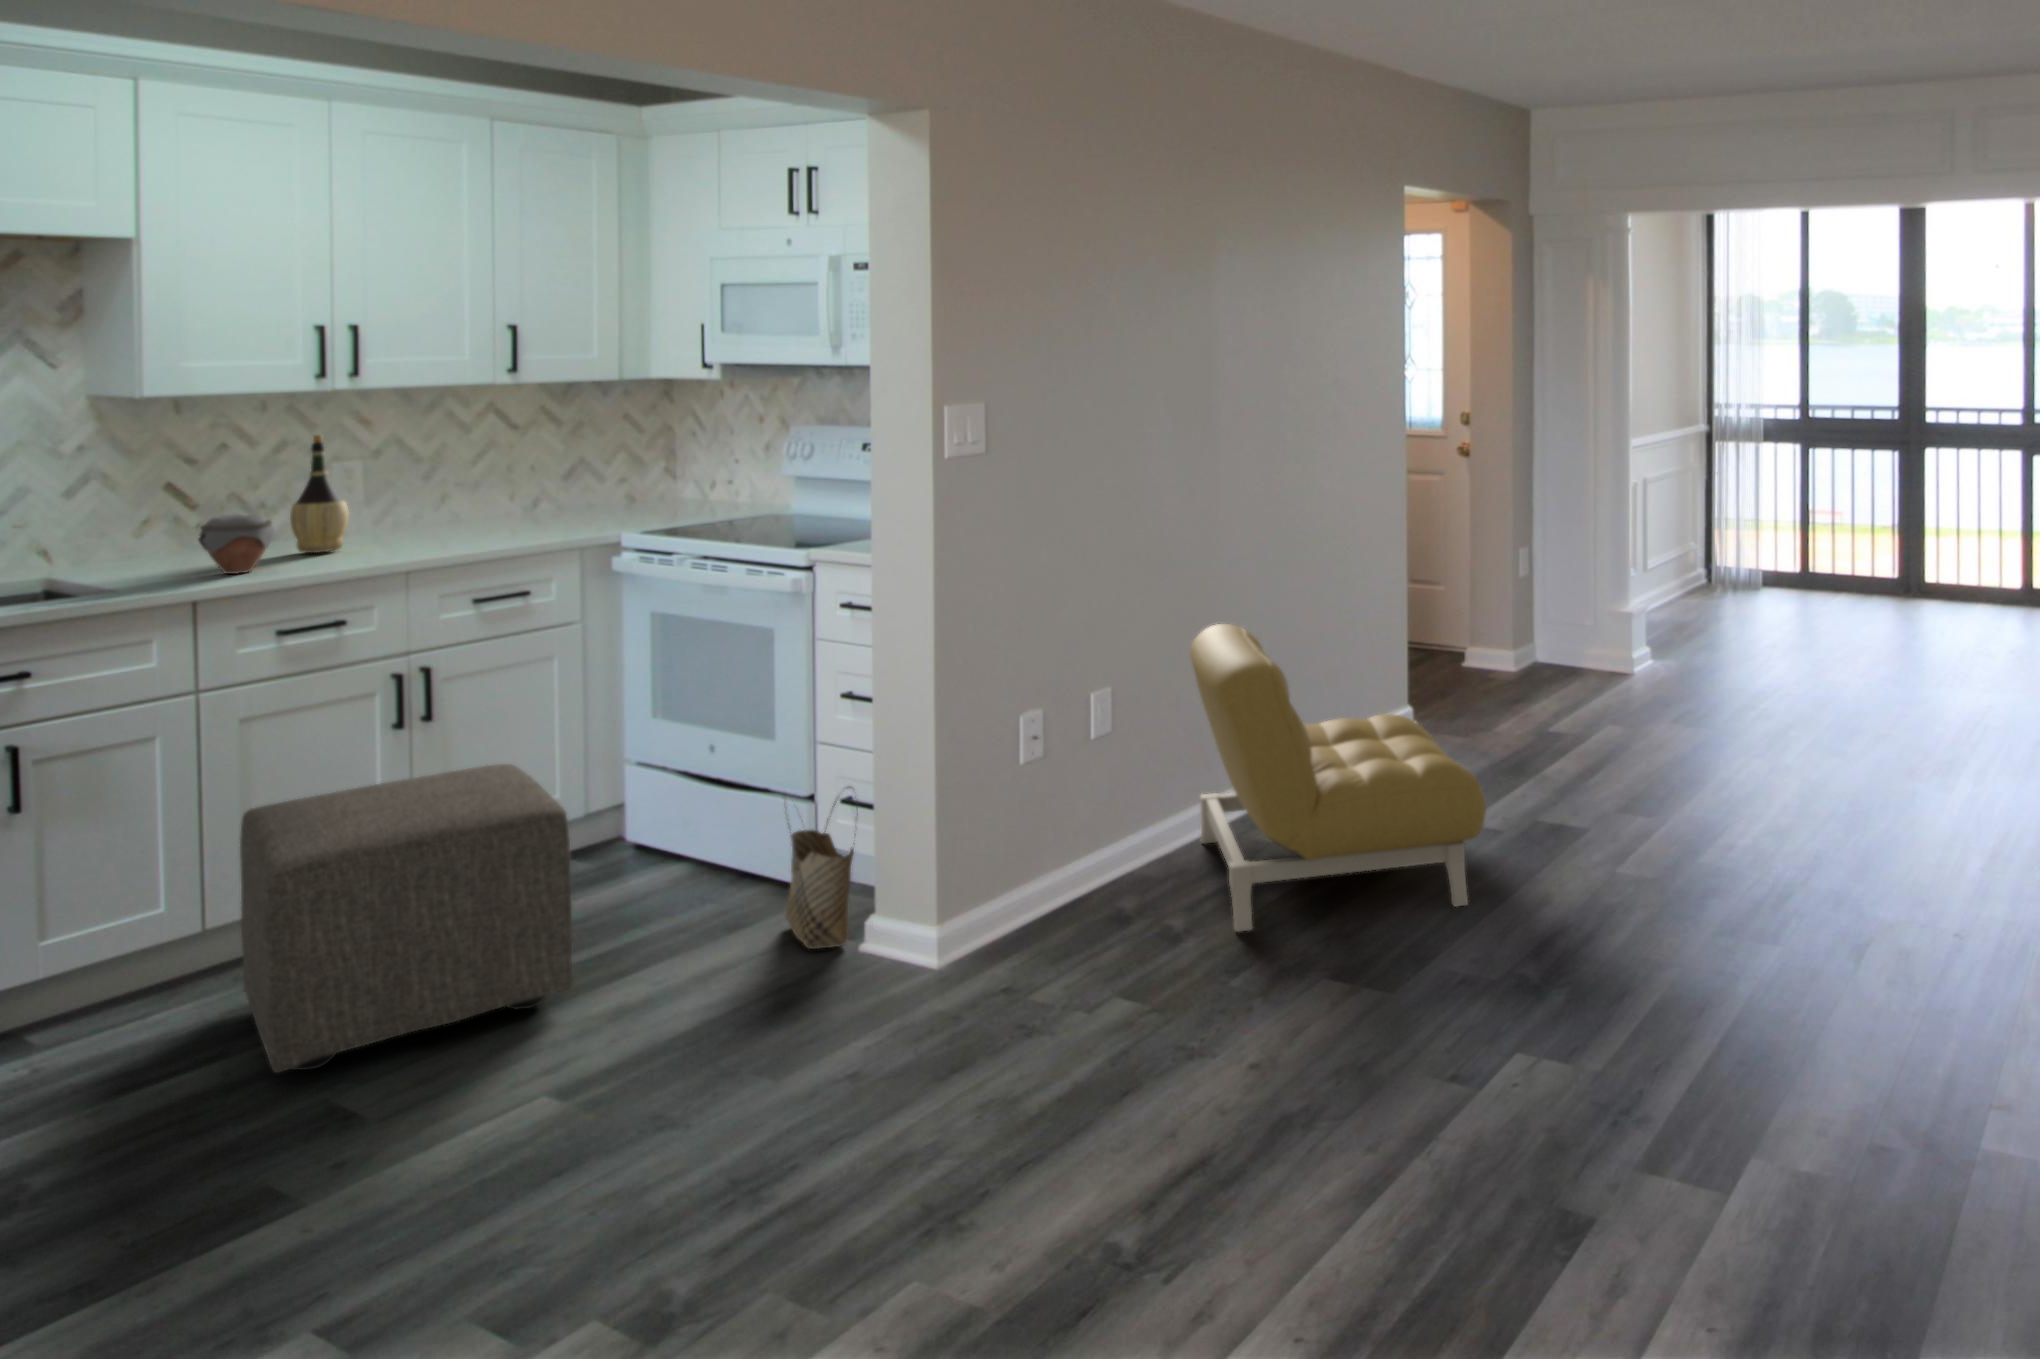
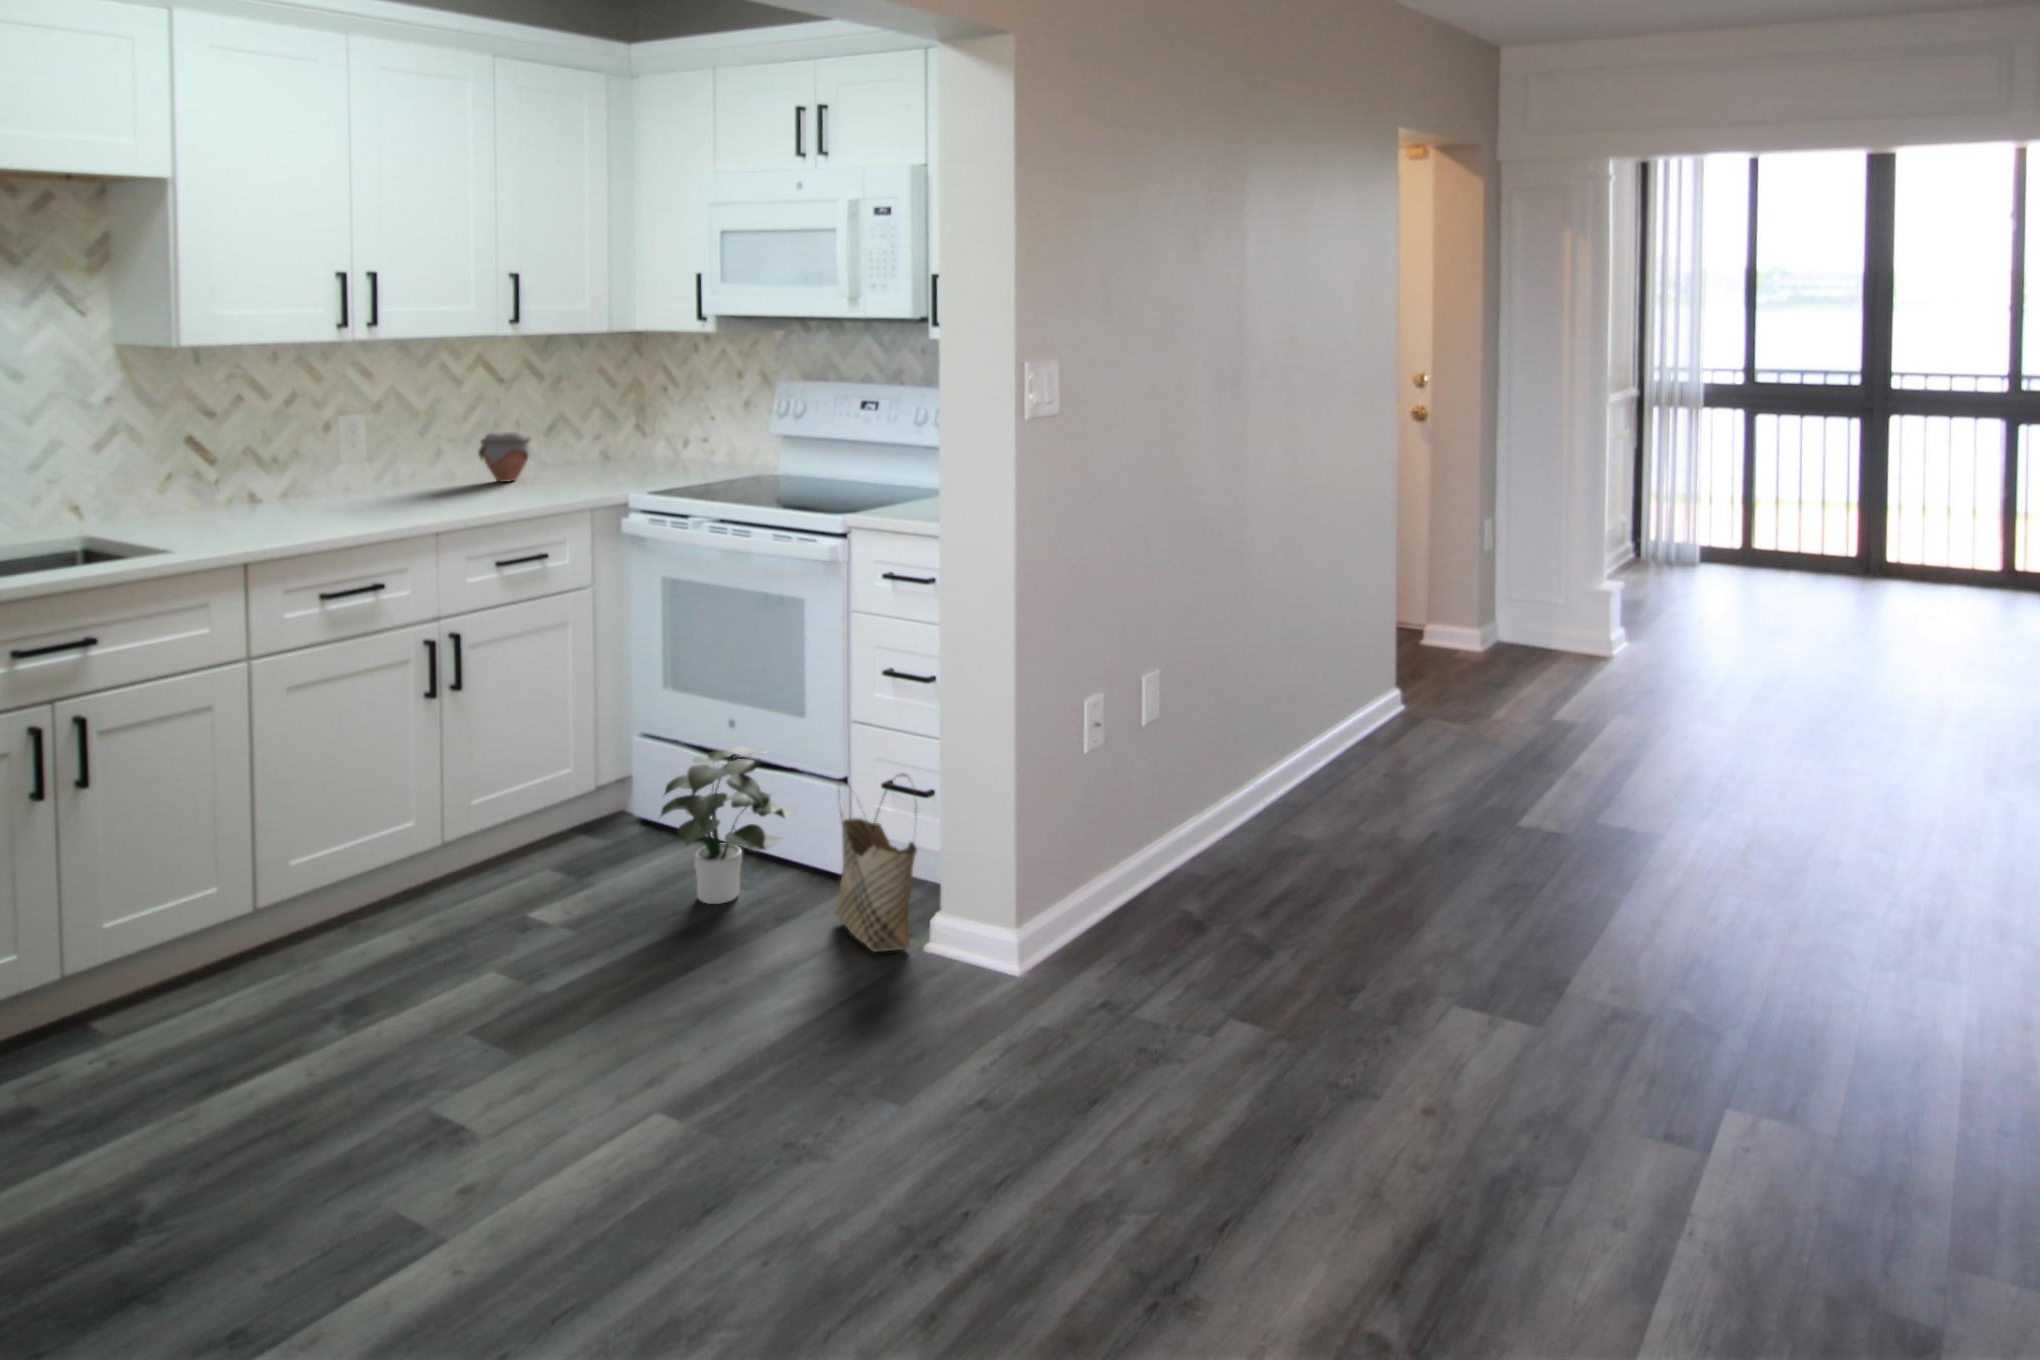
wine bottle: present [290,435,349,553] -> none [313,386,369,510]
jar: present [198,514,275,574] -> present [478,431,532,482]
armchair: present [1190,624,1486,932] -> none [1236,602,1598,951]
ottoman: present [240,764,573,1073] -> none [302,740,645,1082]
potted plant: none [621,767,765,915] -> present [661,746,798,904]

